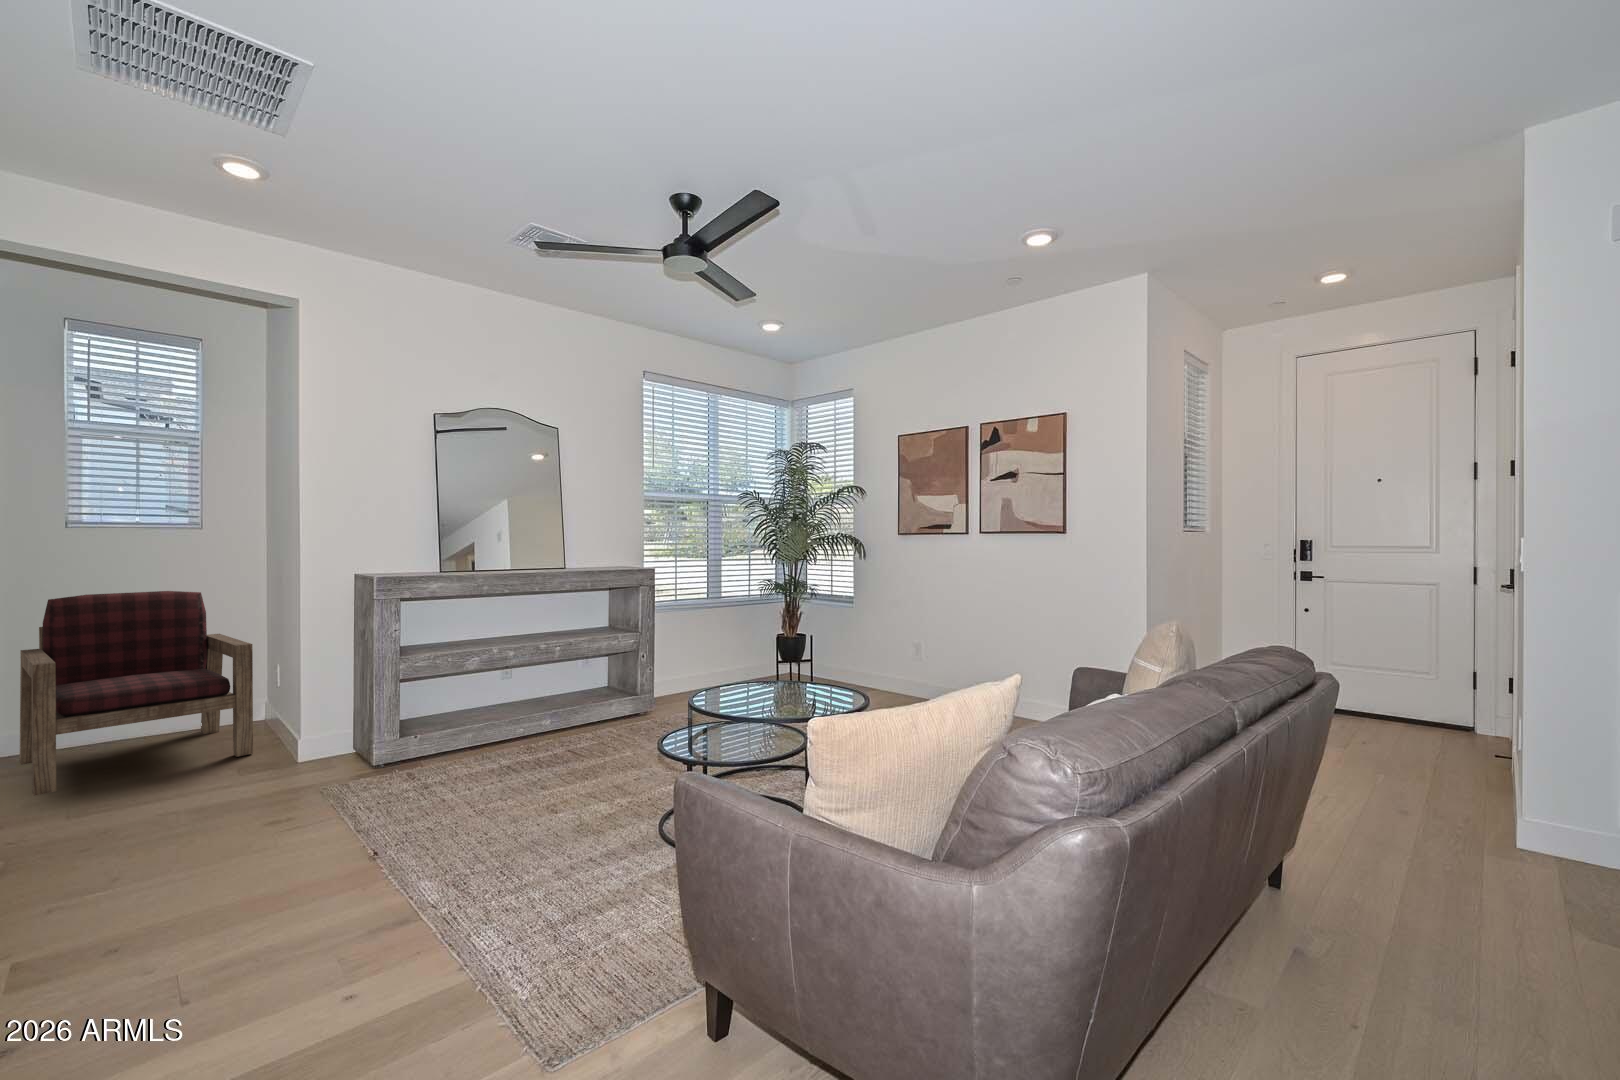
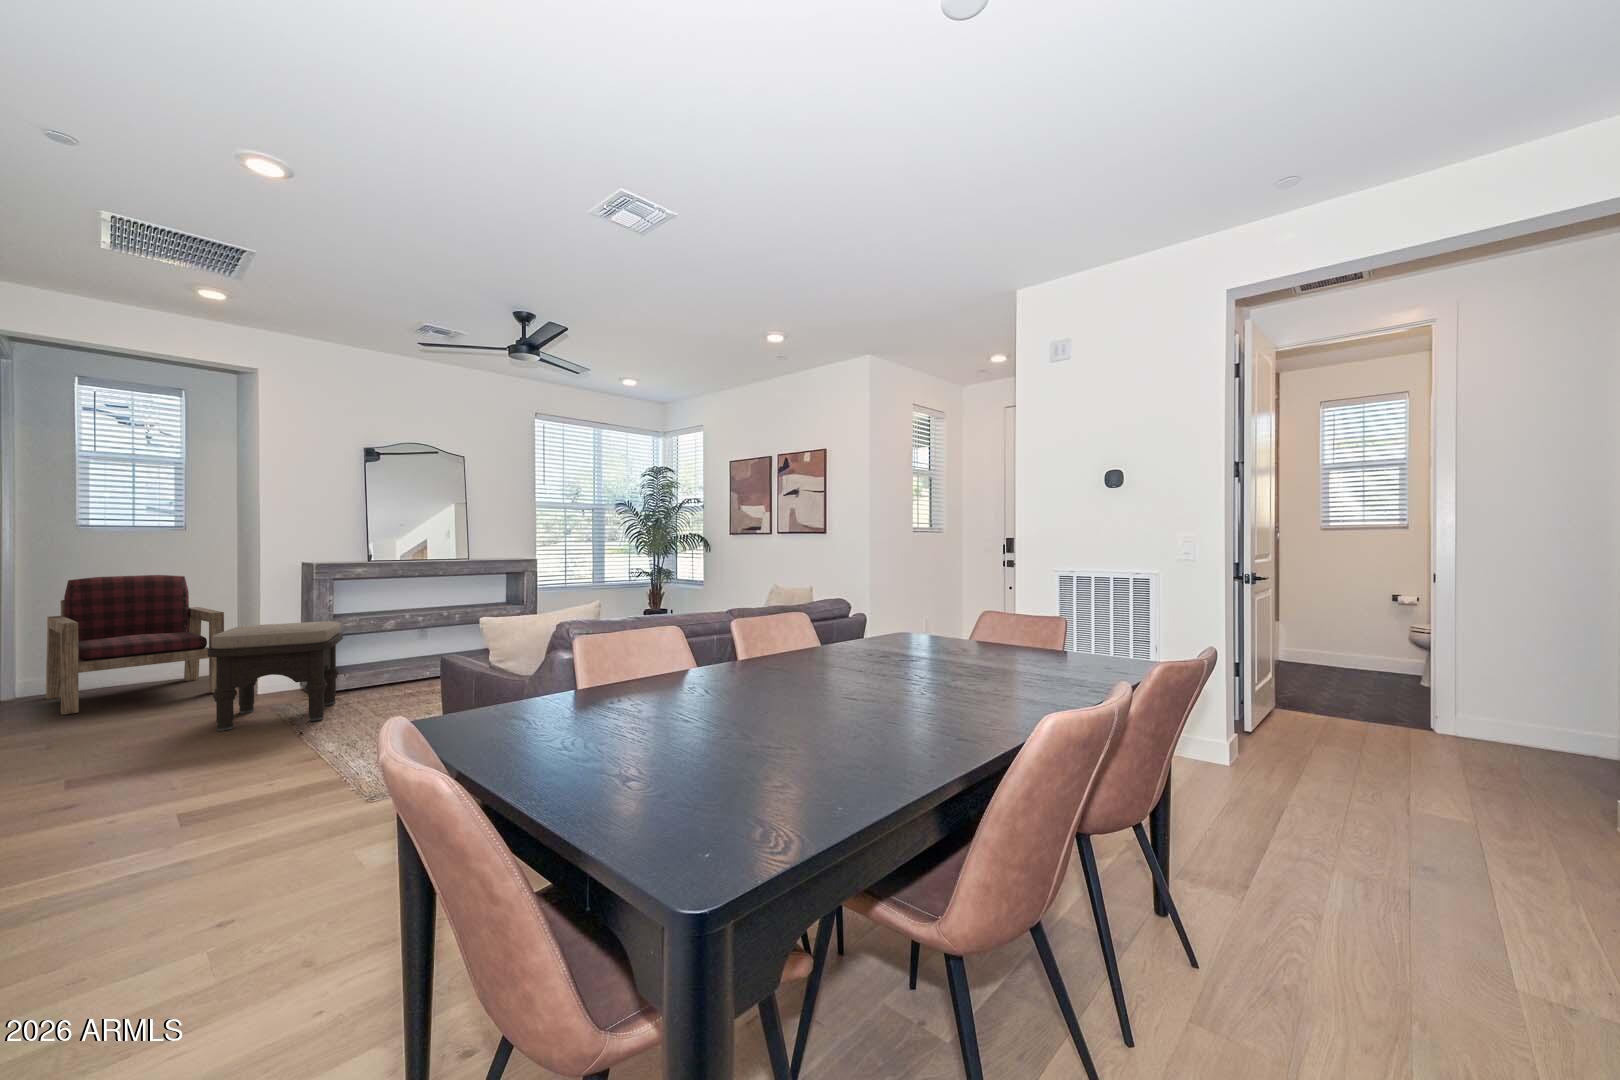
ottoman: none [231,661,416,835] -> present [207,621,343,731]

